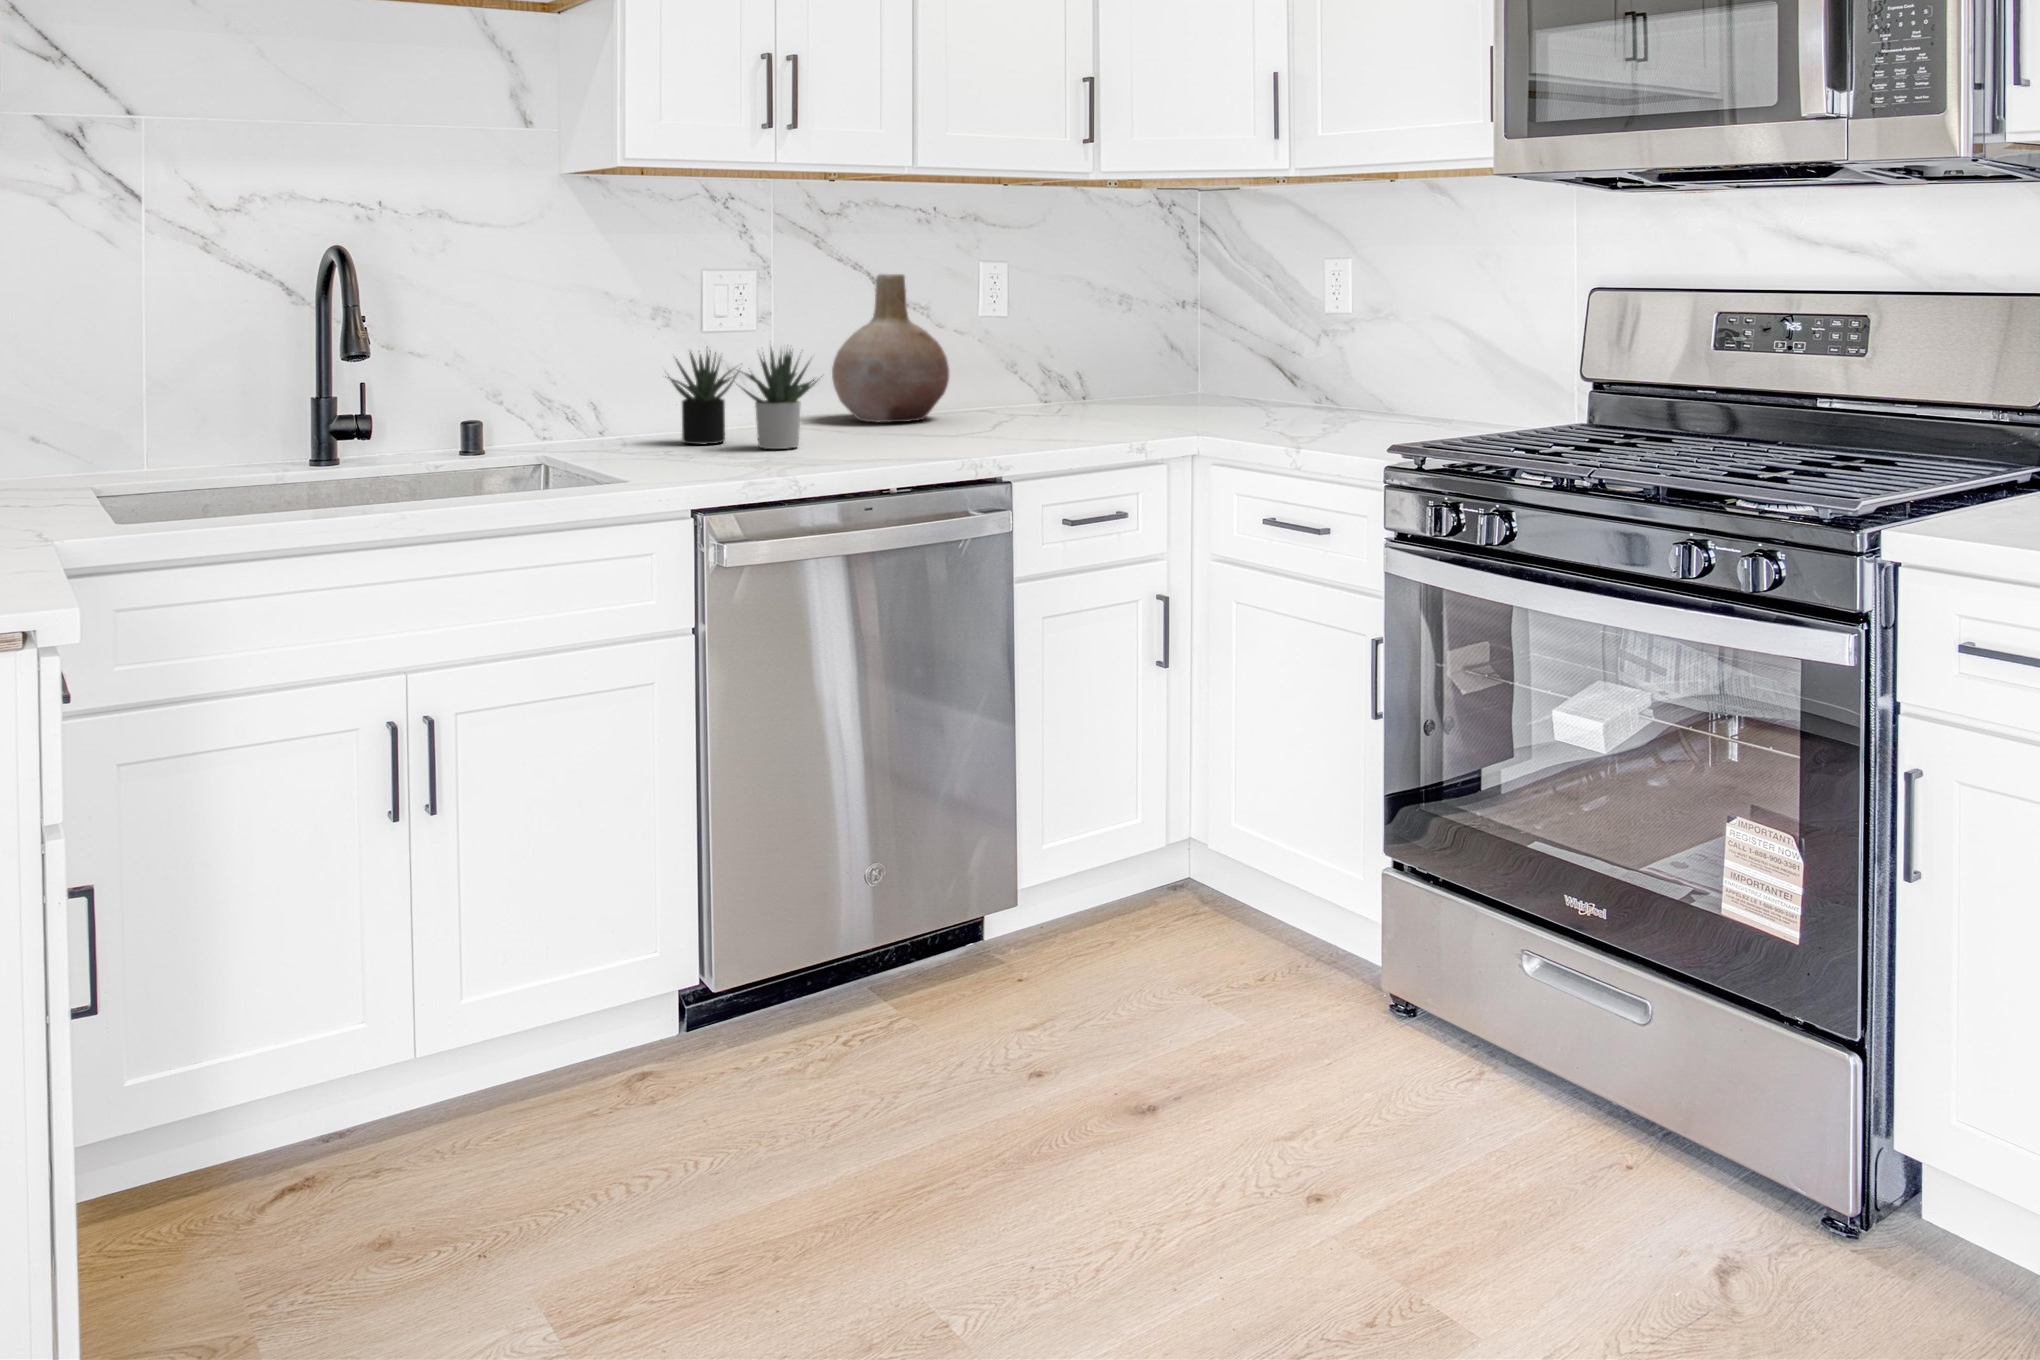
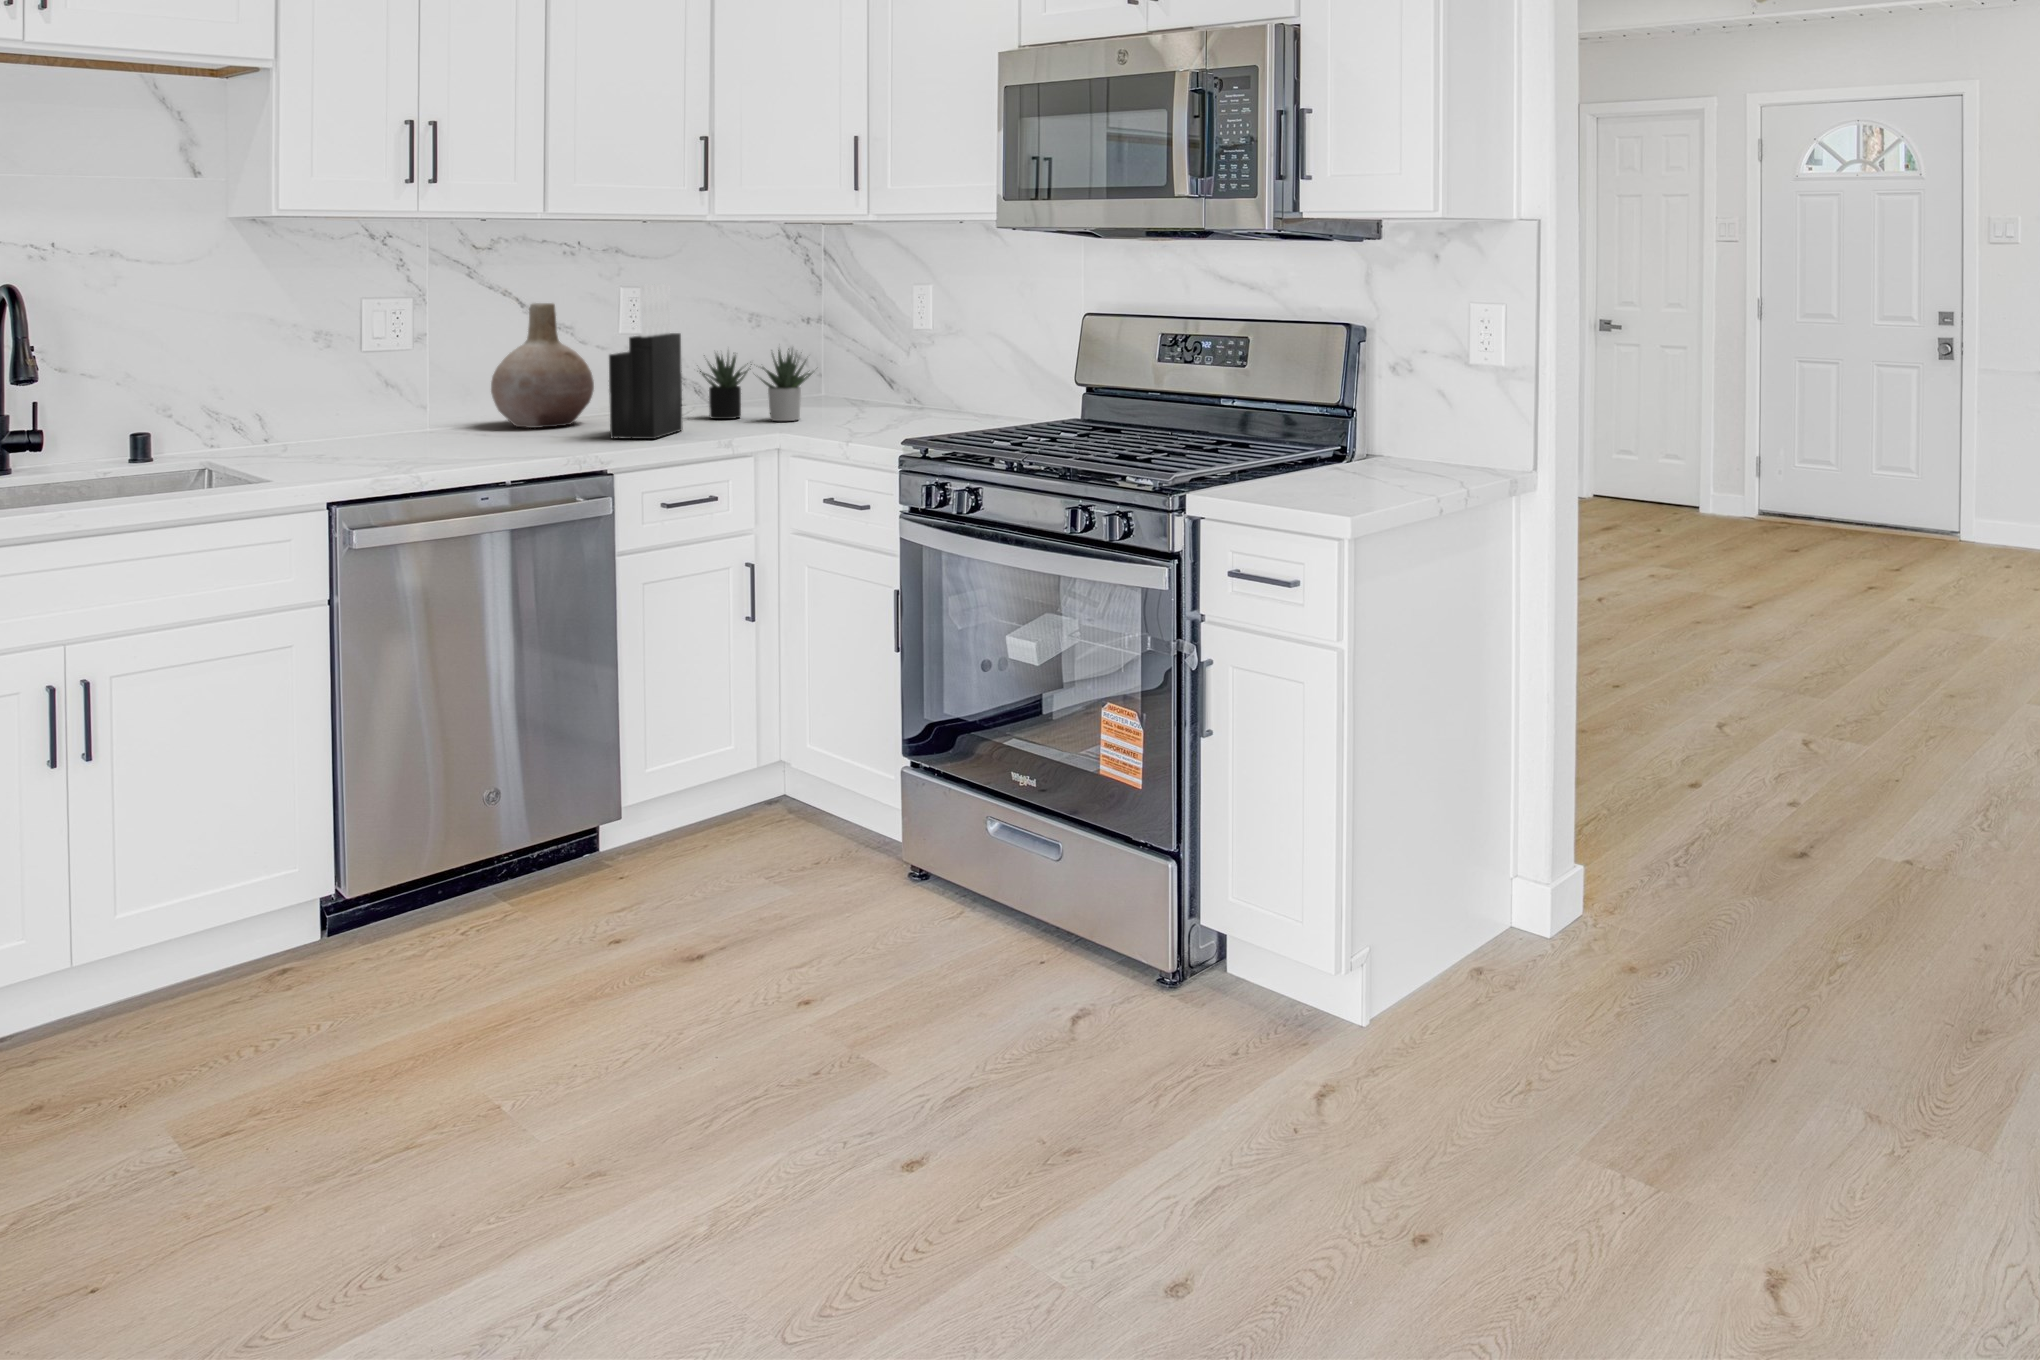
knife block: none [985,248,1065,438] -> present [609,284,683,439]
succulent plant: present [668,348,822,449] -> present [700,349,812,421]

